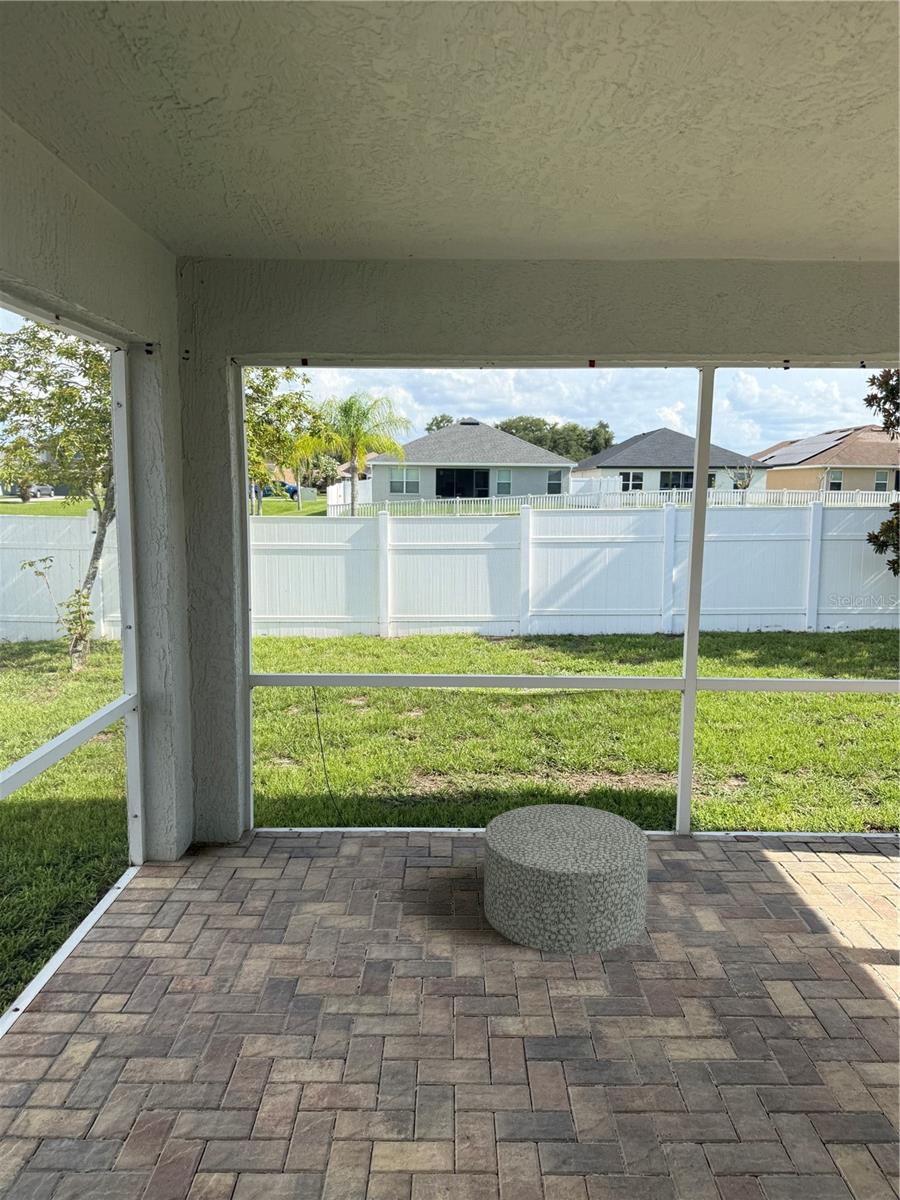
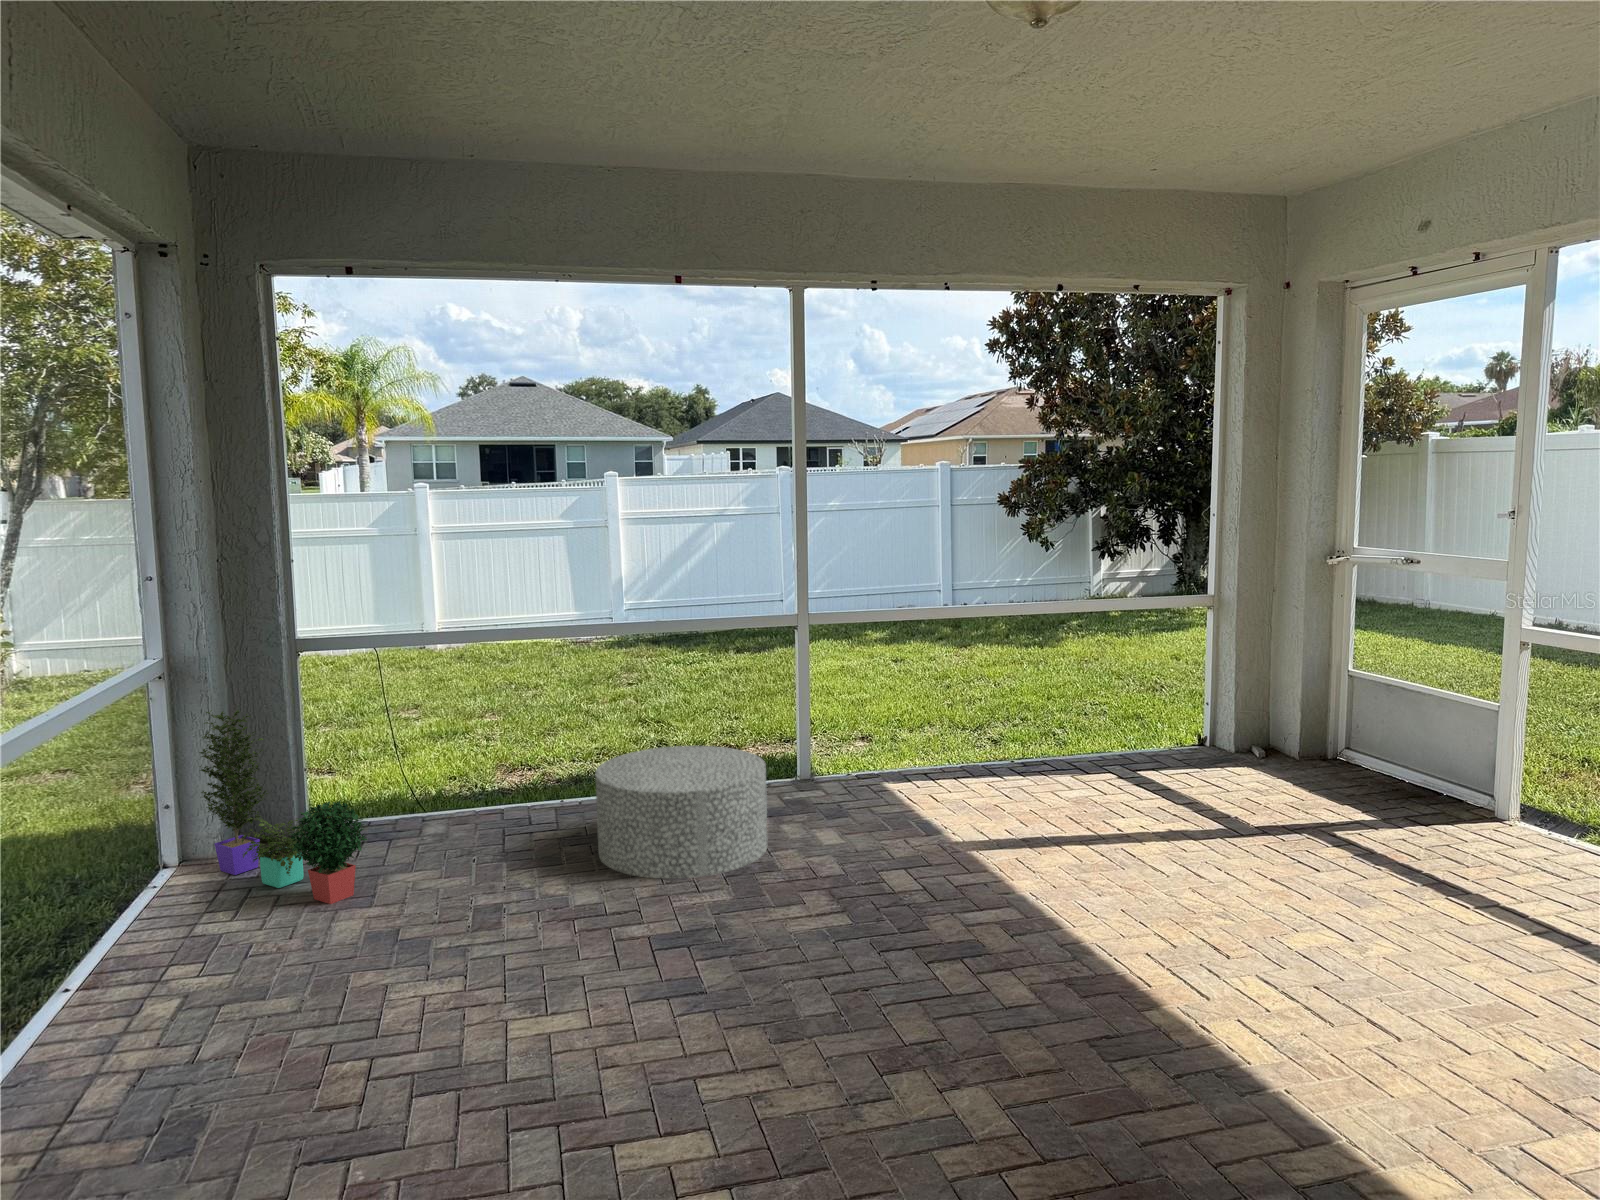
potted plant: none [156,742,282,934] -> present [199,710,367,904]

